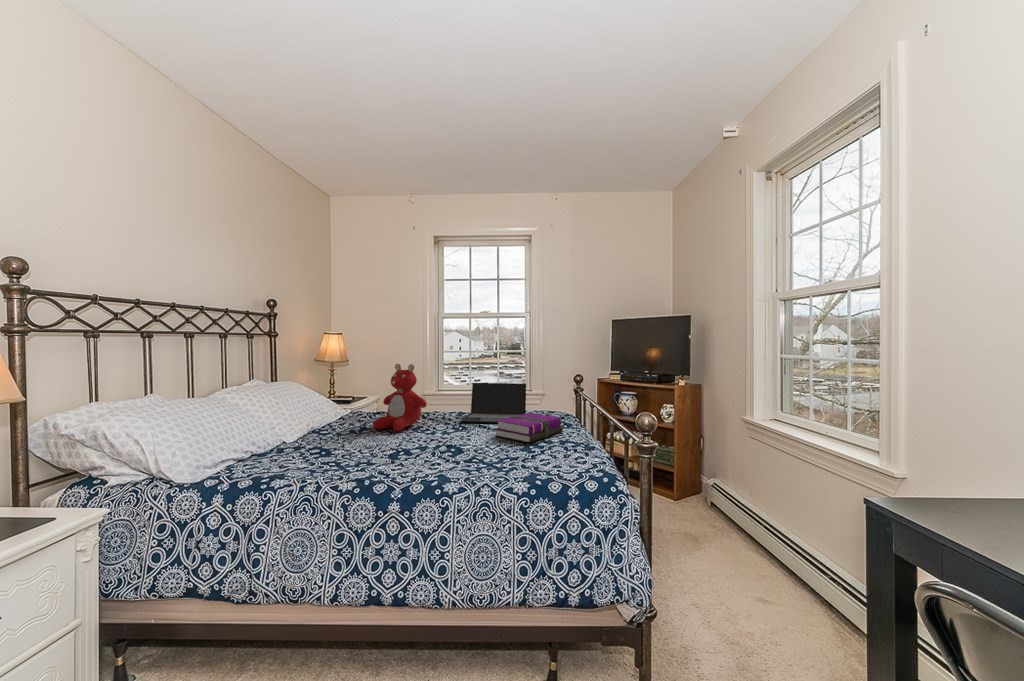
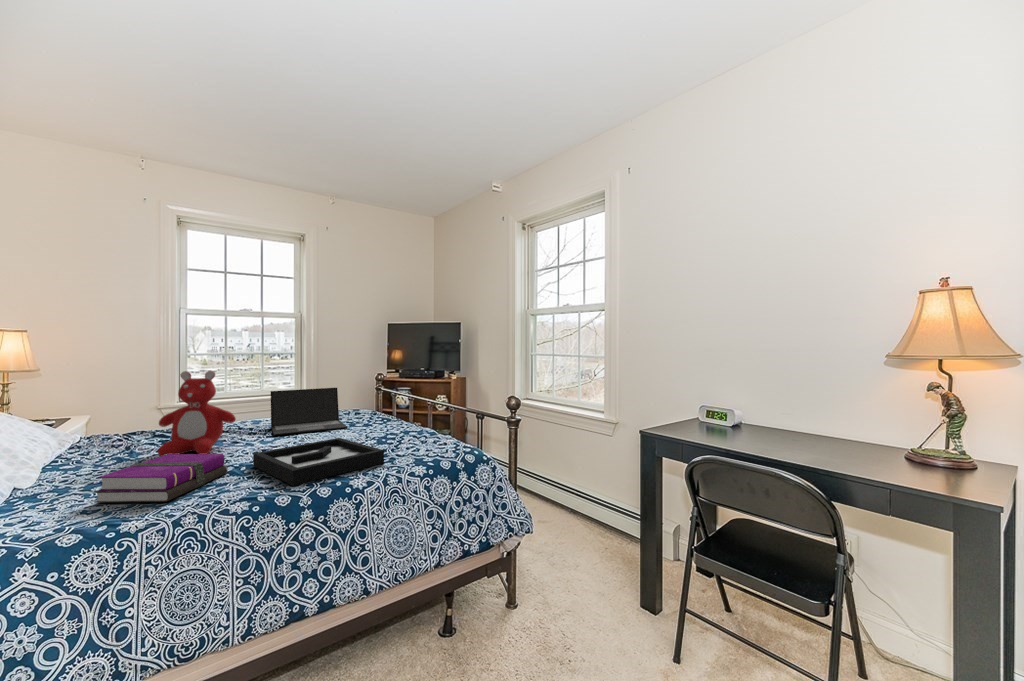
hardback book: present [495,413,563,443] -> present [94,454,228,503]
decorative tray: none [395,434,492,475] -> present [253,438,384,486]

